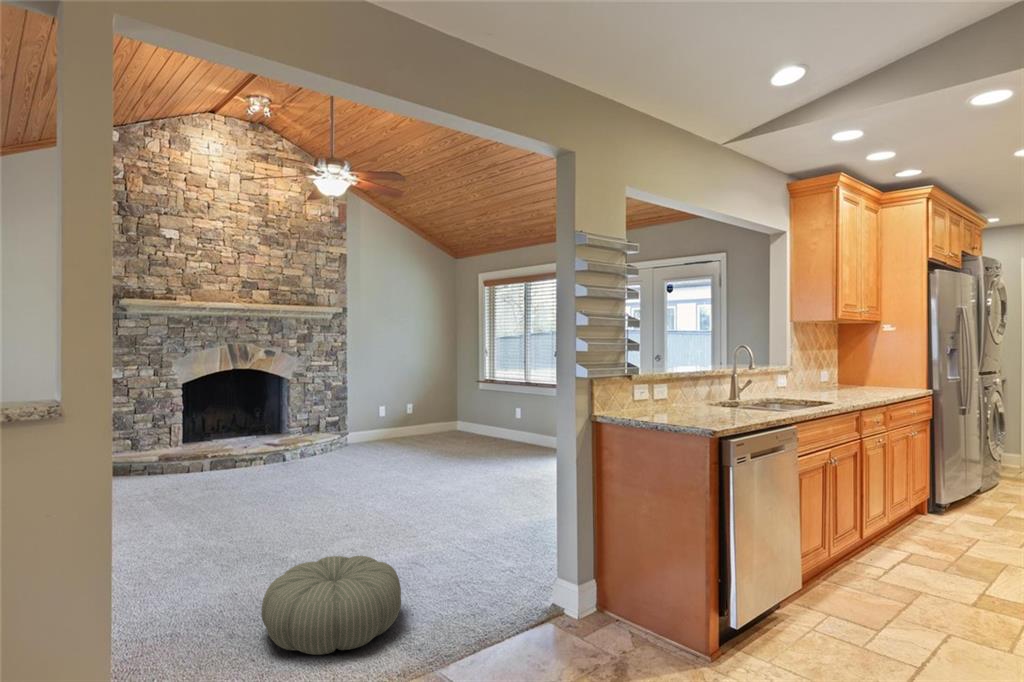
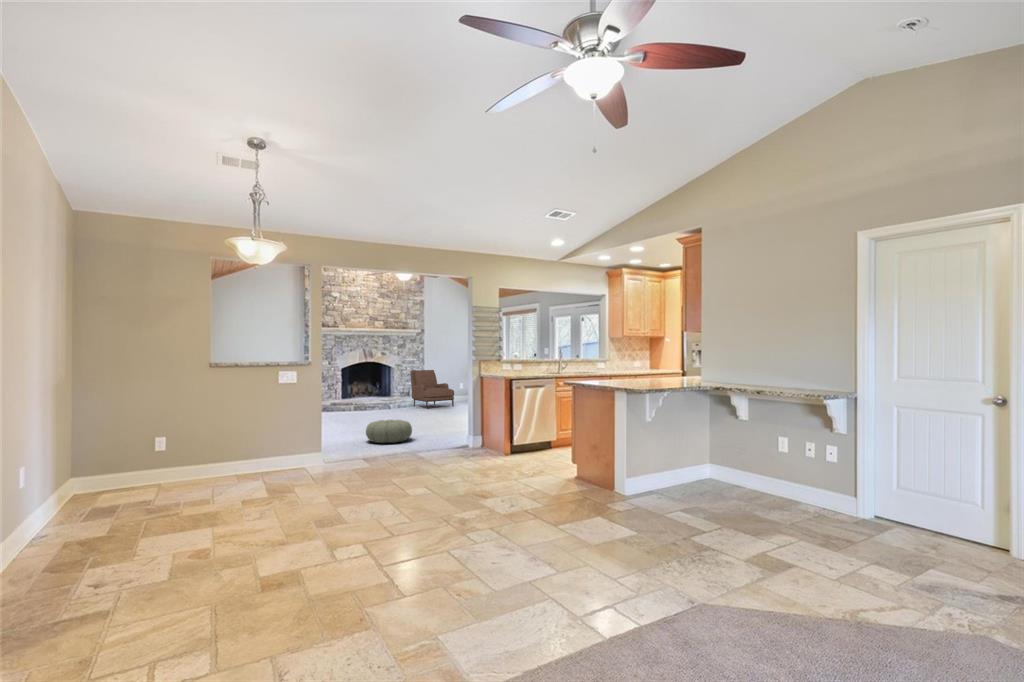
armchair: none [322,381,408,459] -> present [410,370,454,408]

